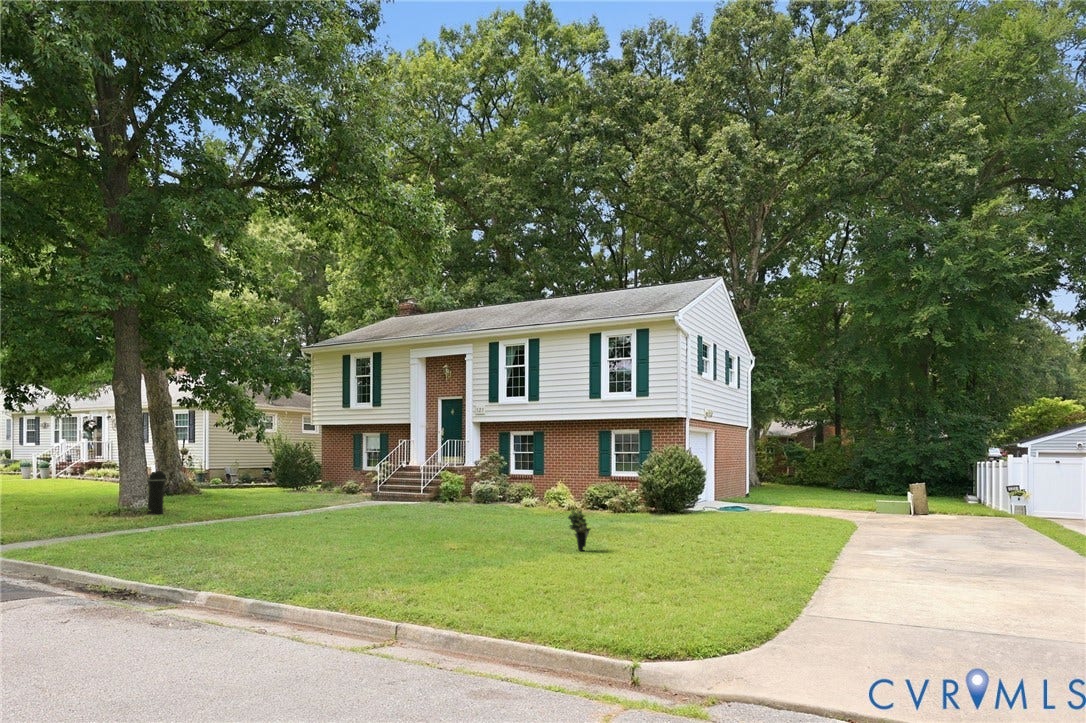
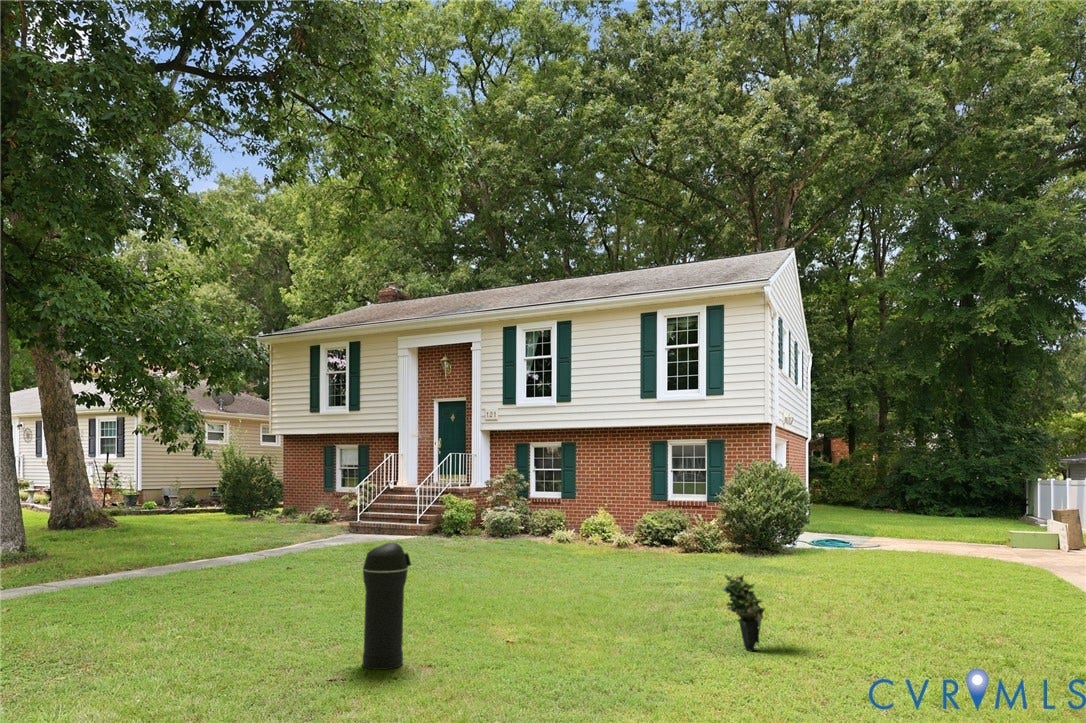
trash can: present [147,471,167,514] -> present [363,542,411,670]

